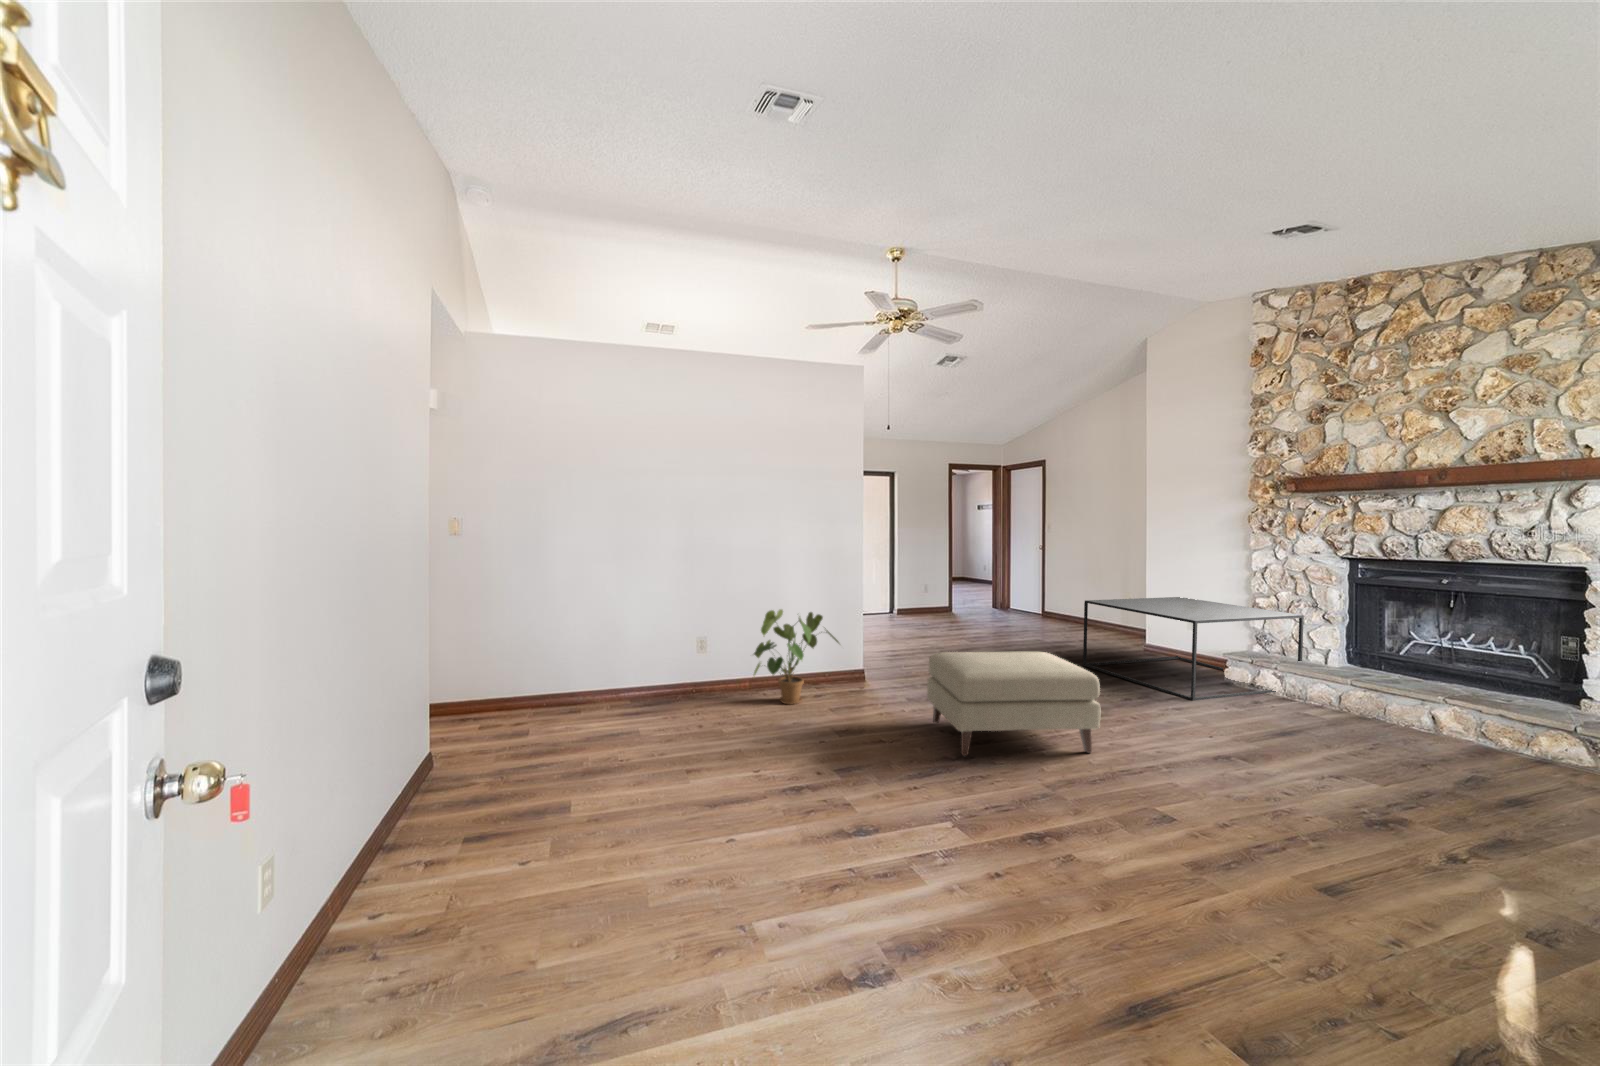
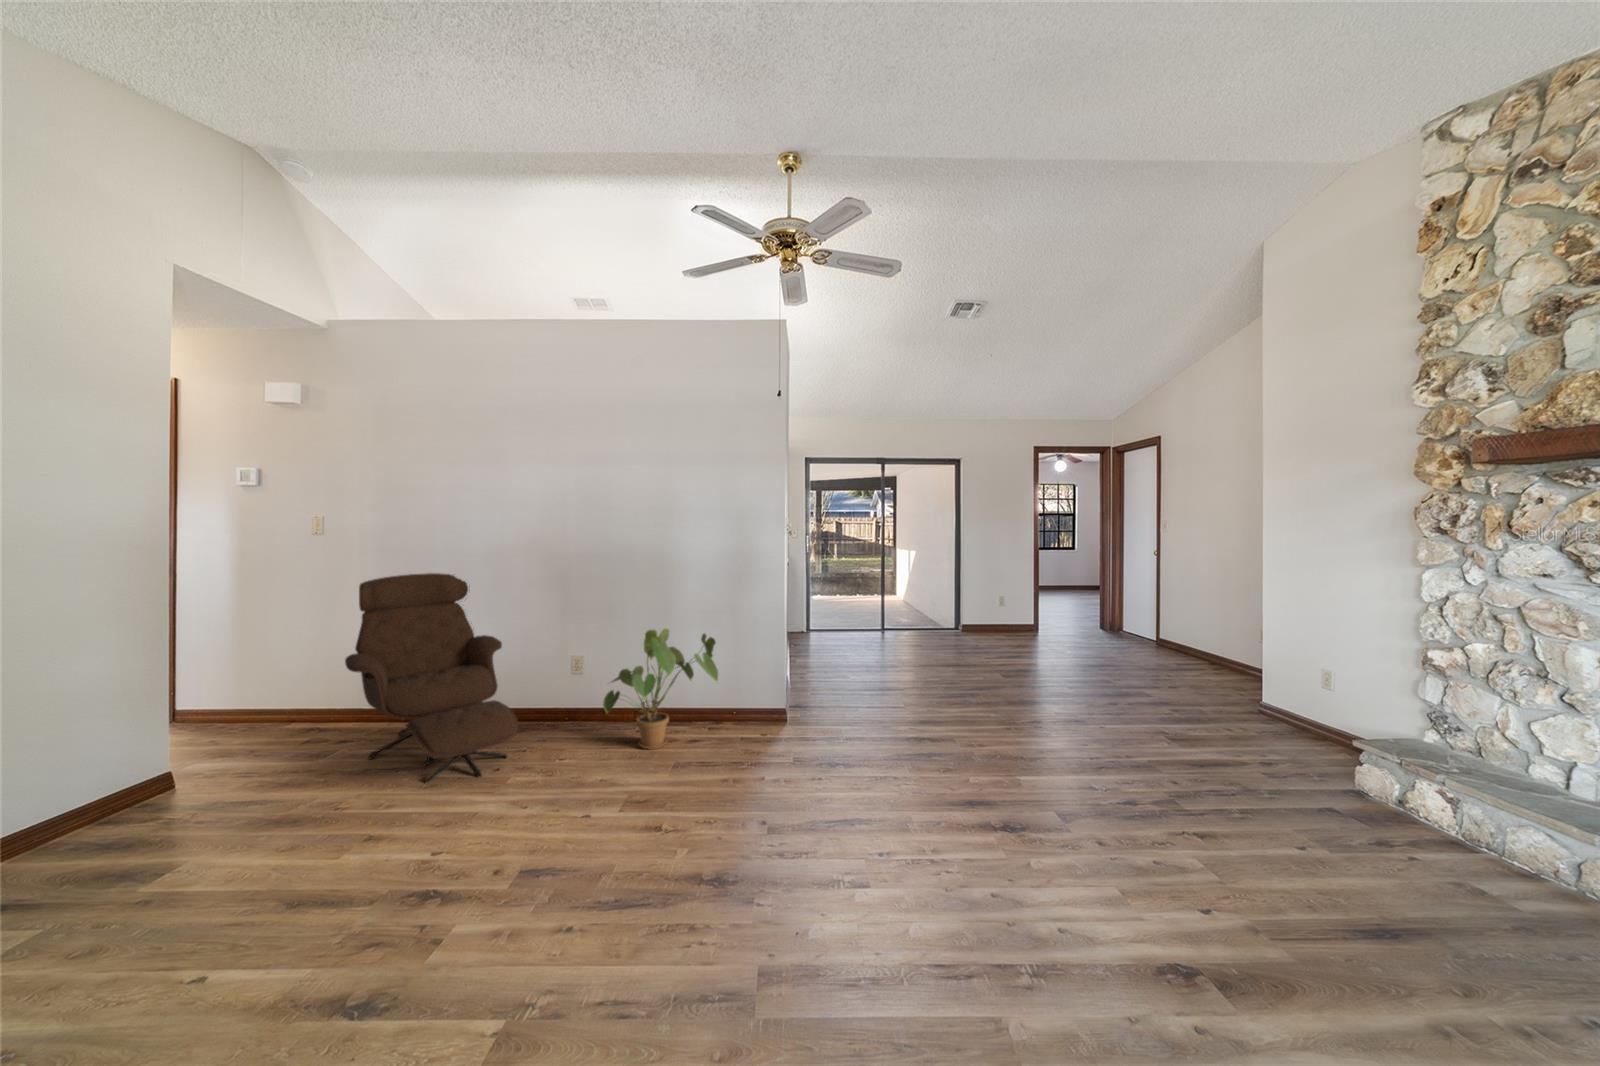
lounge chair: none [527,567,704,741] -> present [345,573,518,783]
coffee table: present [1083,597,1304,701] -> none [1119,634,1517,825]
ottoman: present [927,652,1100,756] -> none [714,709,946,910]

